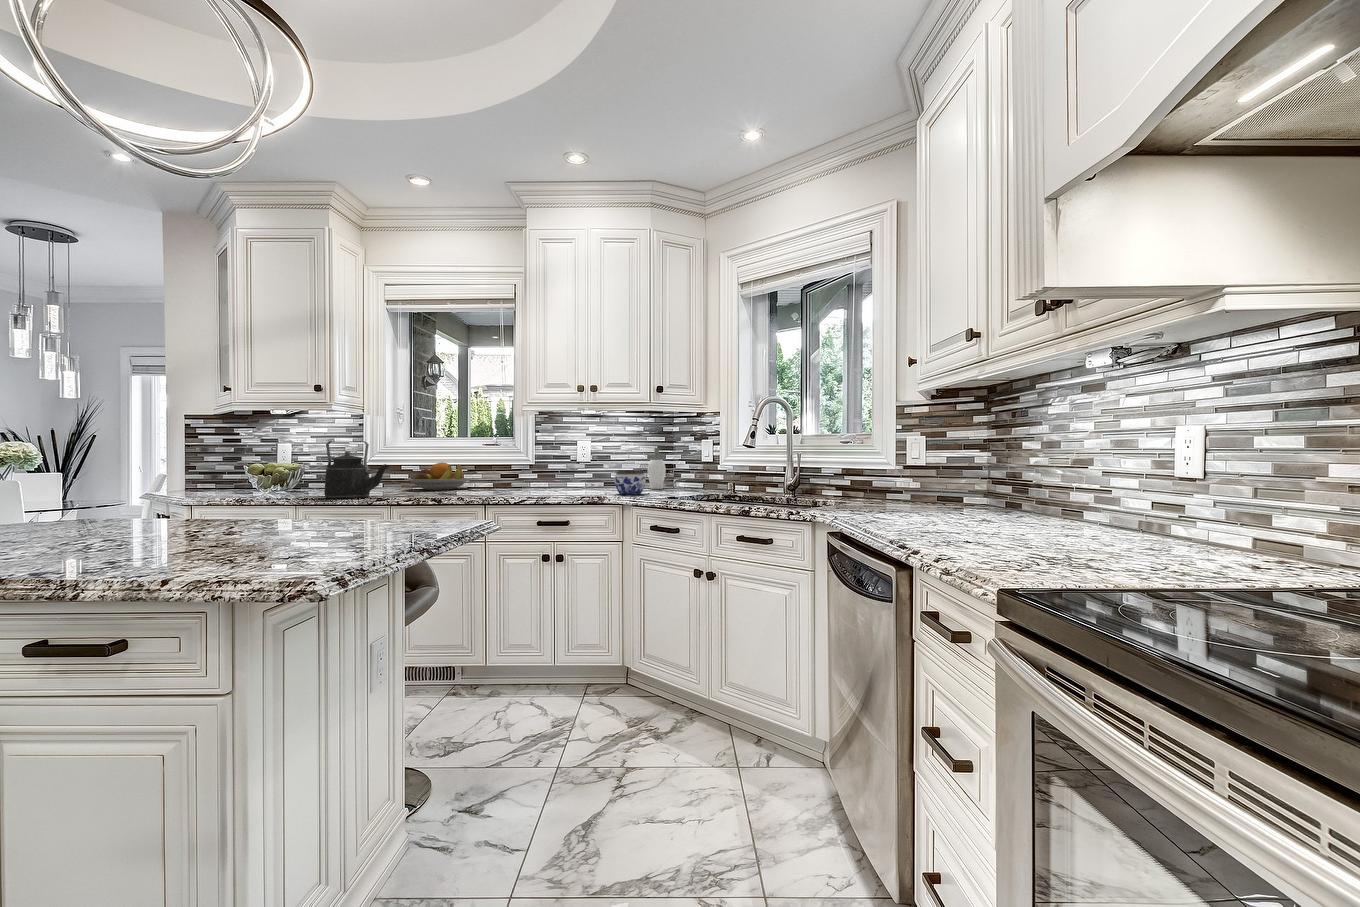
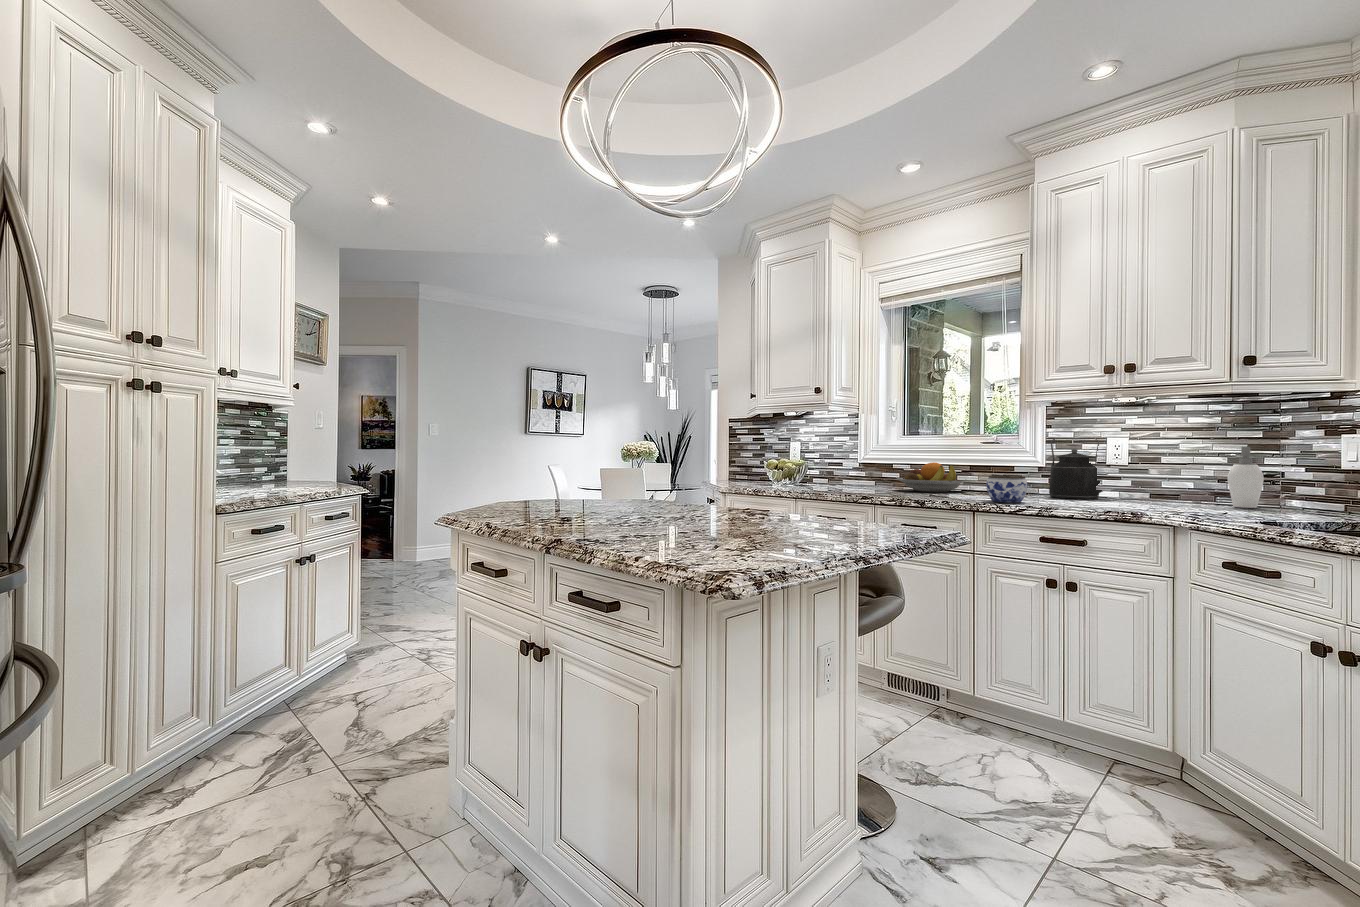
kettle: present [324,441,389,499] -> present [1049,438,1103,499]
jar: present [614,471,646,494] -> present [986,474,1028,503]

